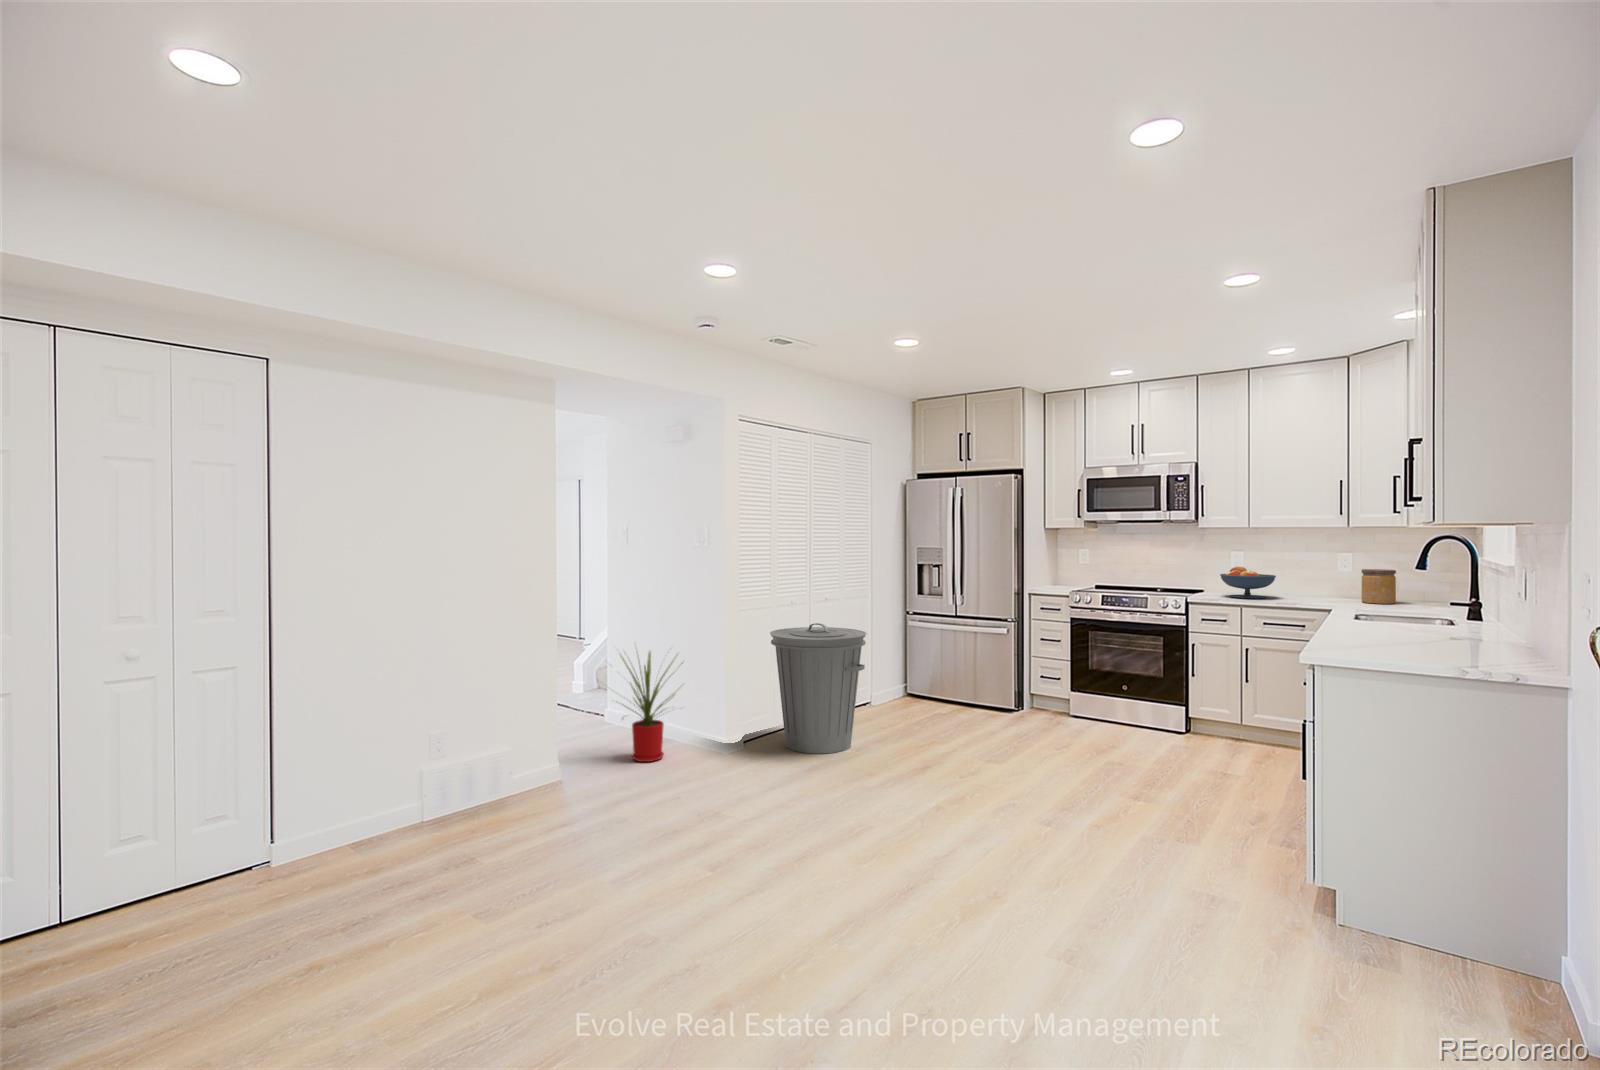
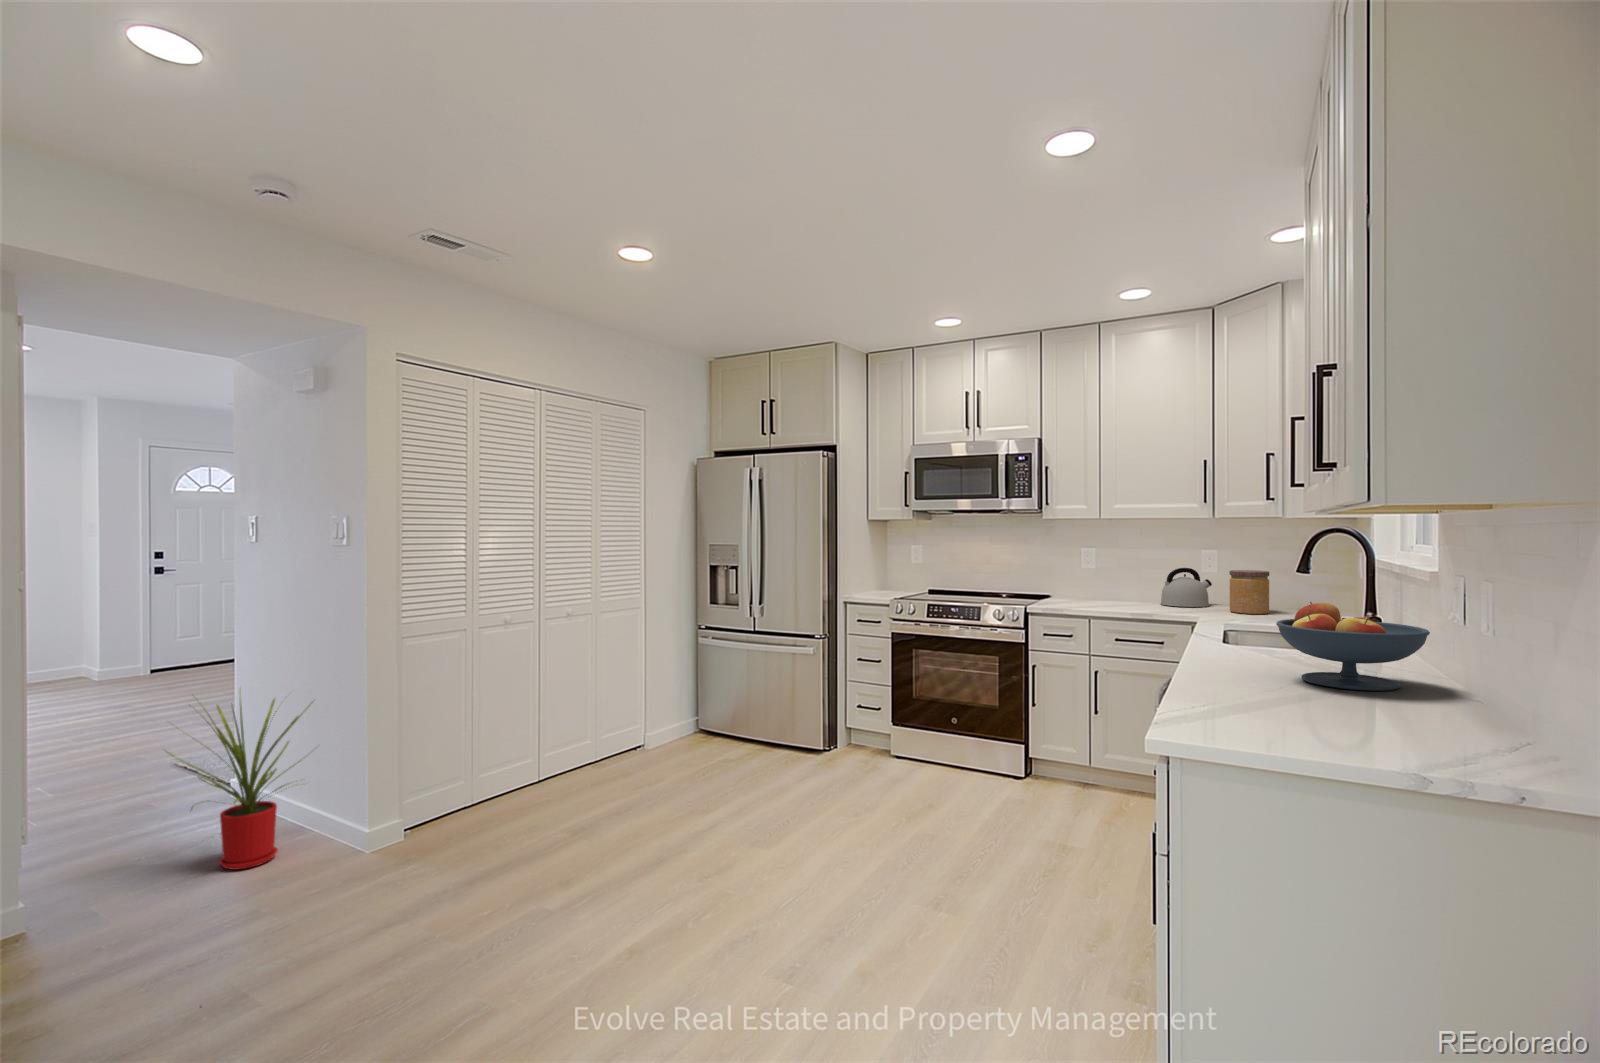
fruit bowl: present [1220,567,1276,598] -> present [1276,602,1430,691]
kettle: none [1301,567,1346,599] -> present [1161,568,1212,607]
trash can: present [770,623,867,754] -> none [456,652,600,839]

